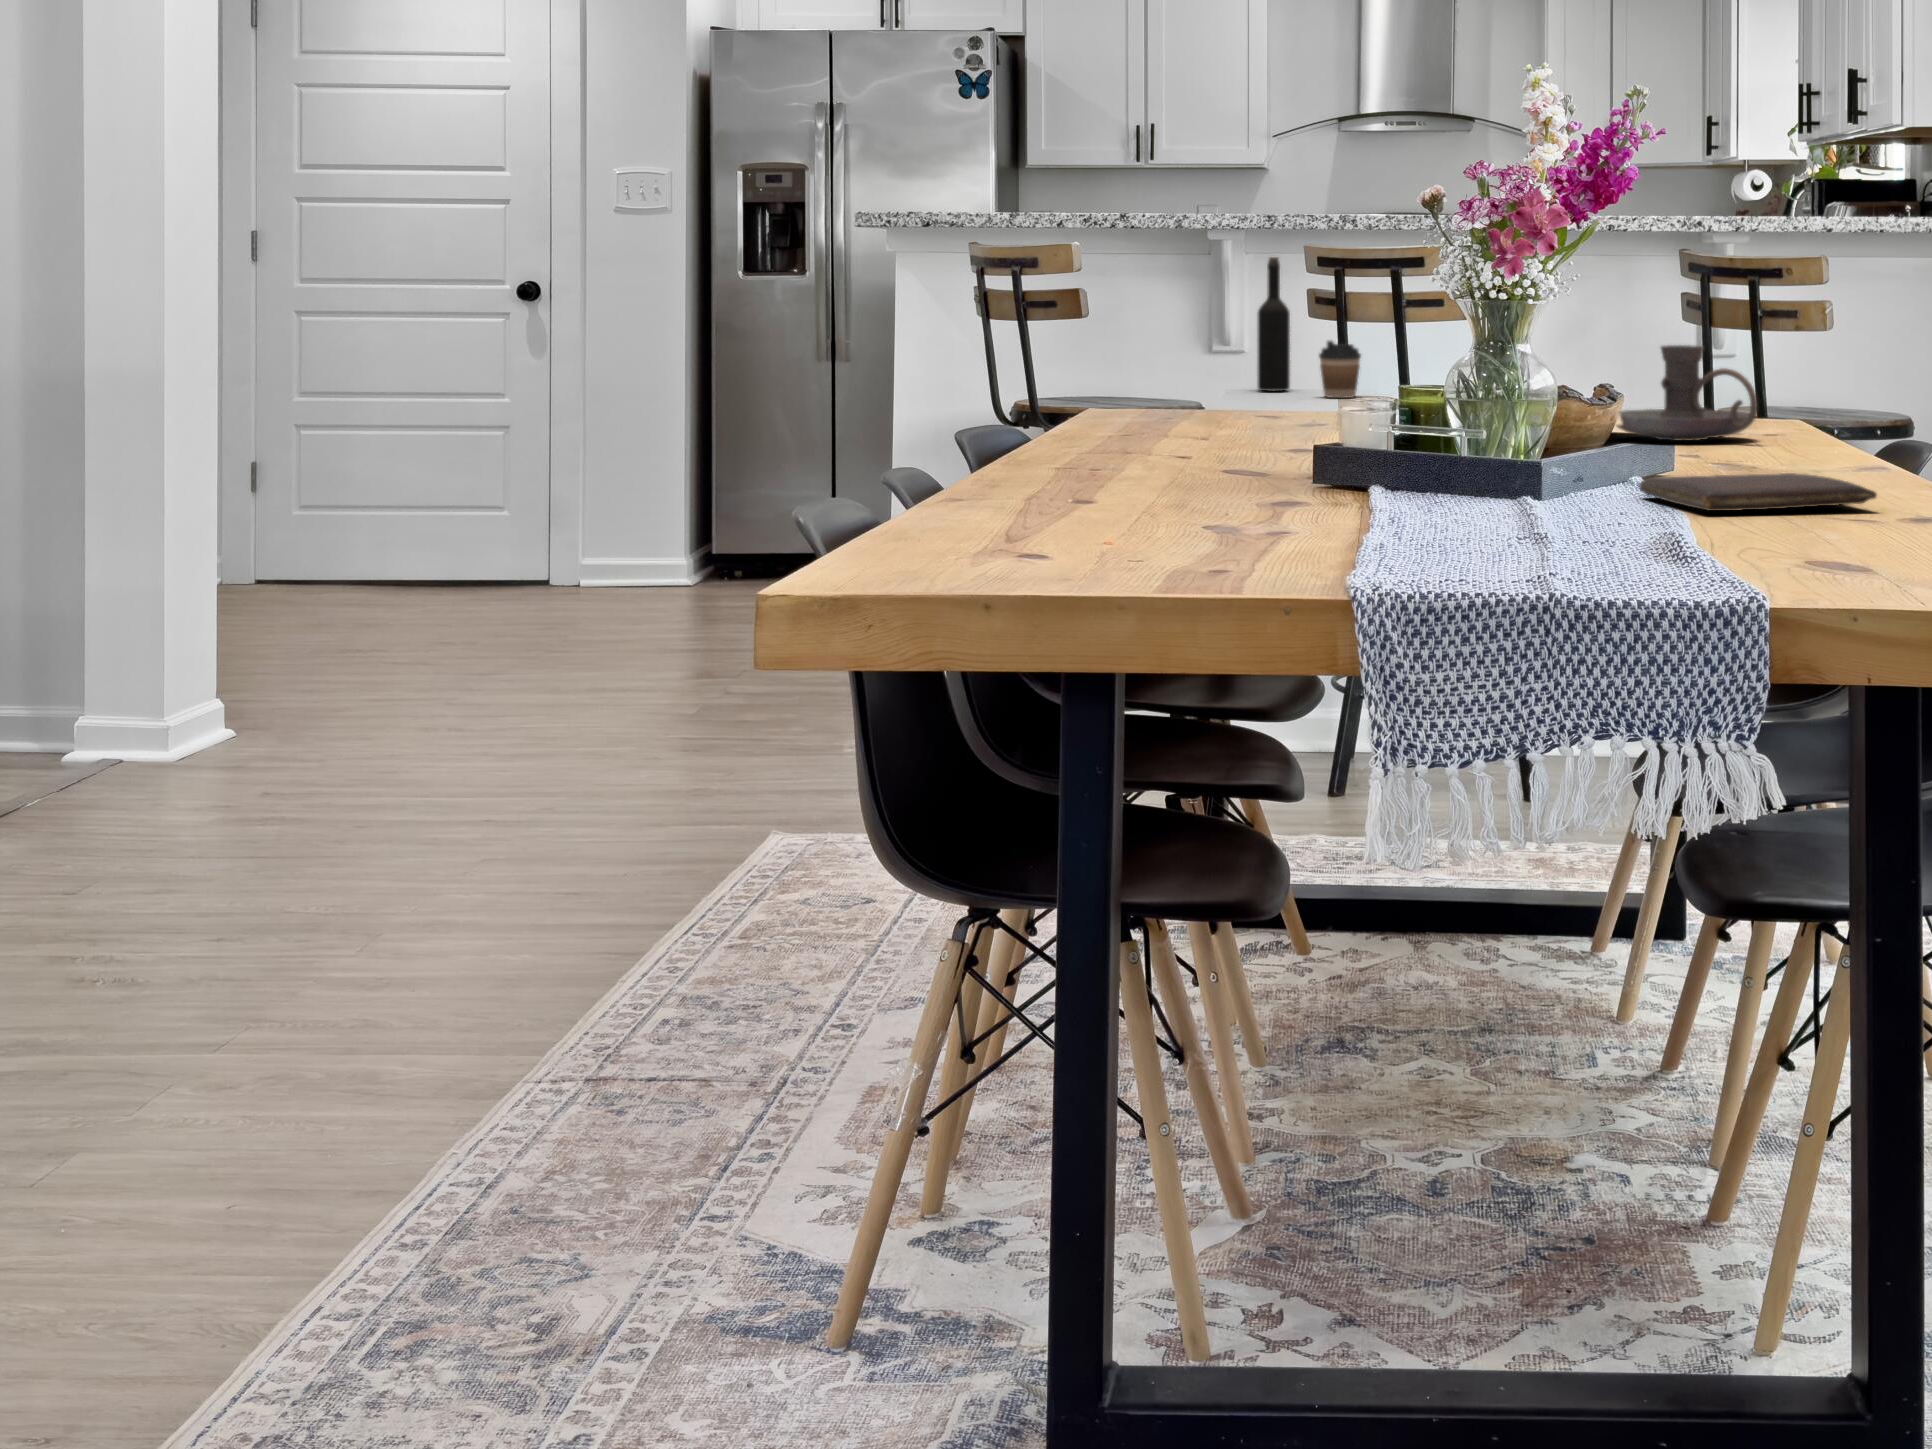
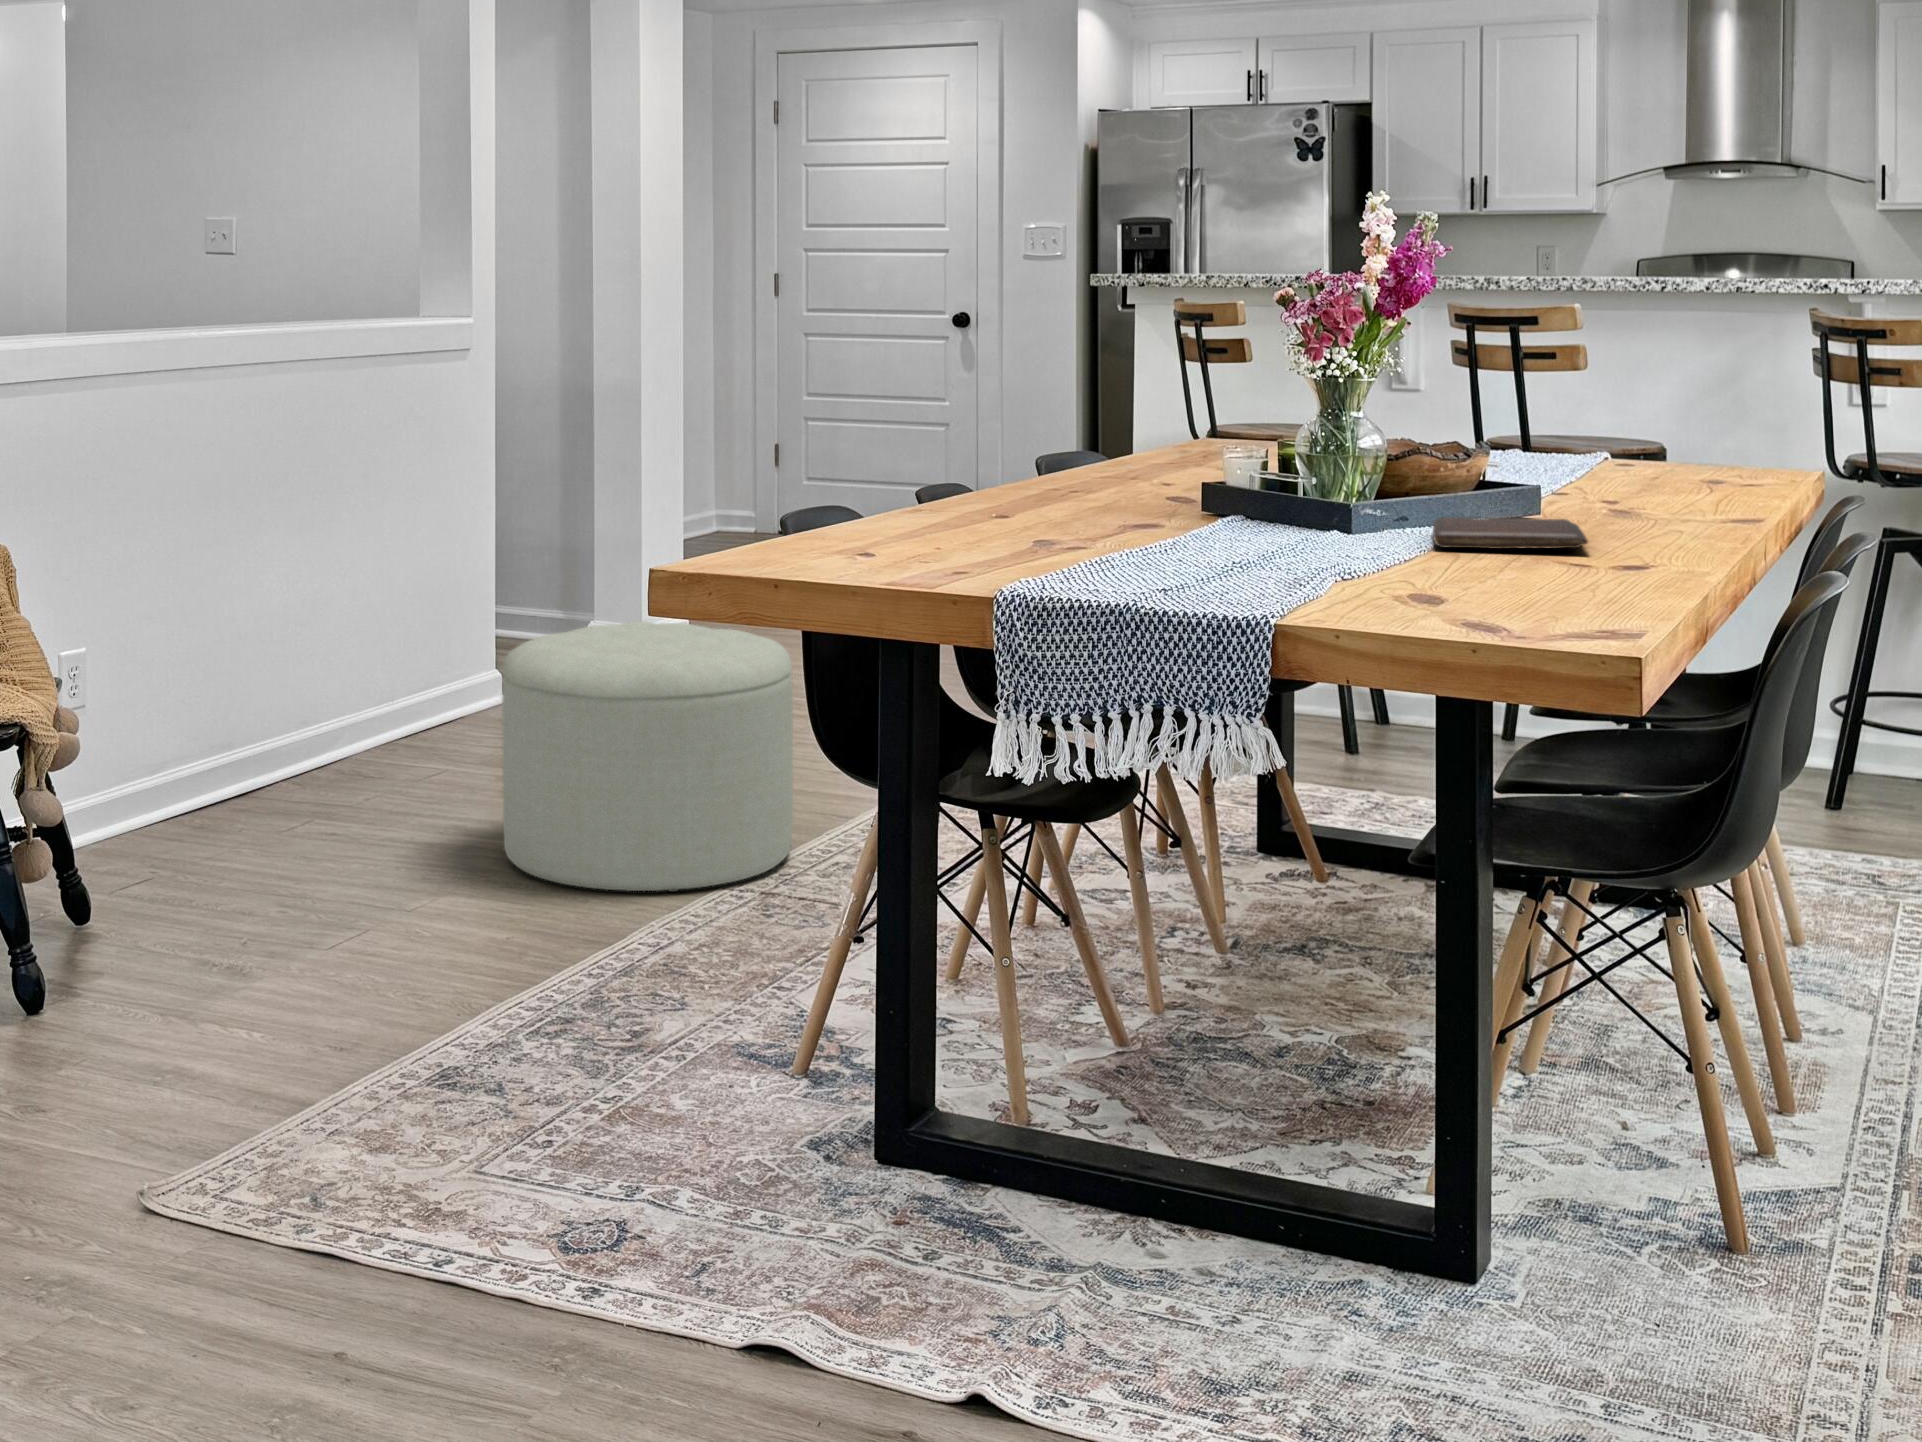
wine bottle: present [1257,257,1290,392] -> none [1428,309,1457,421]
coffee cup: present [1319,340,1361,398] -> none [1462,381,1500,429]
candle holder: present [1617,345,1757,441] -> none [1582,401,1711,482]
ottoman: none [174,703,628,1106] -> present [502,621,793,892]

